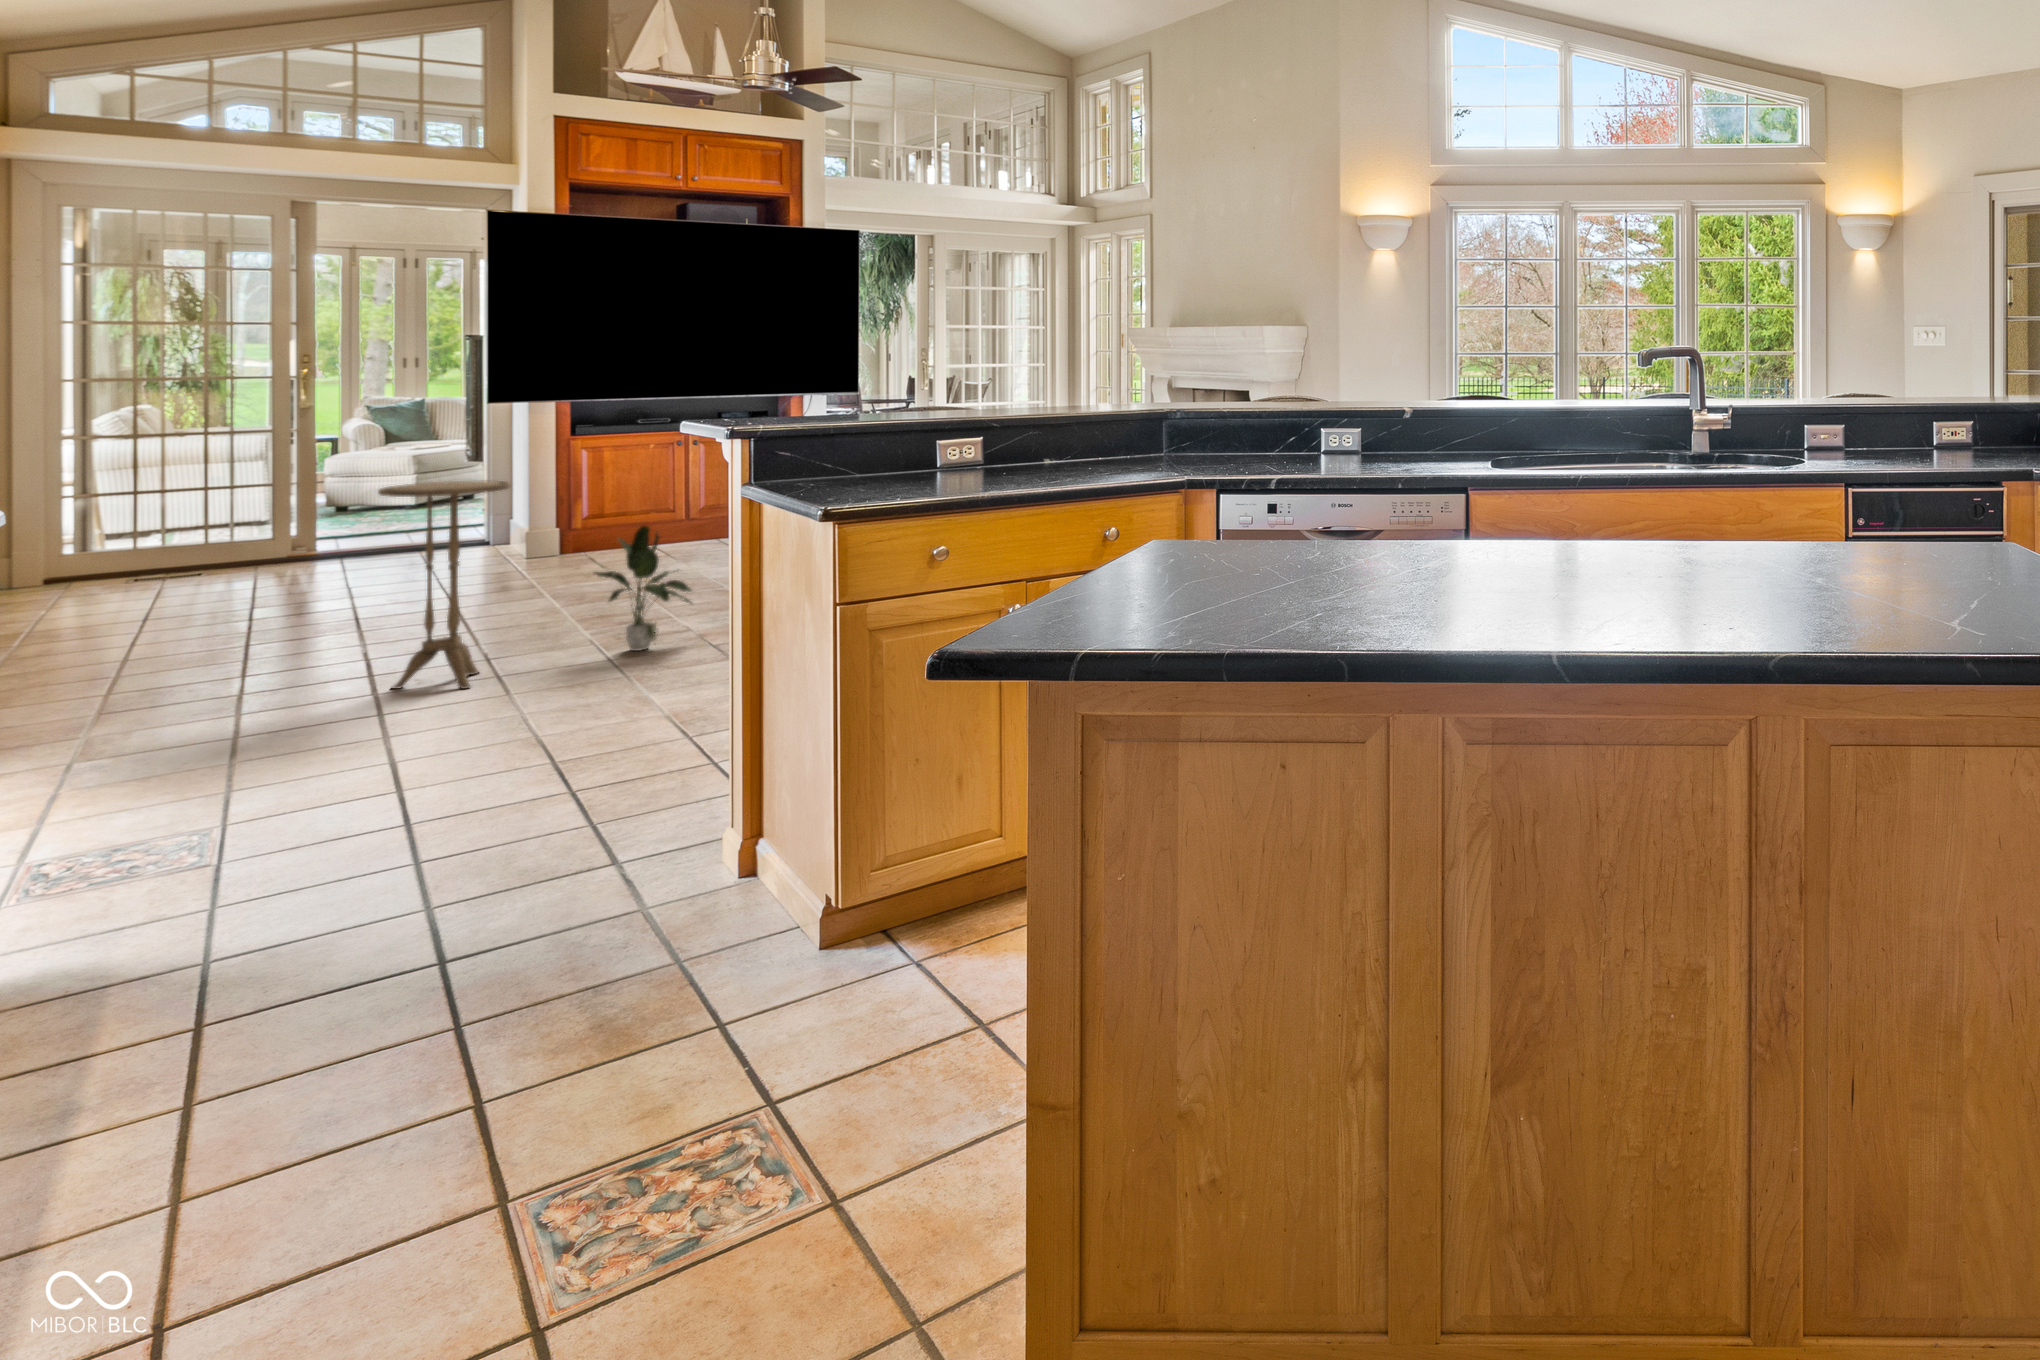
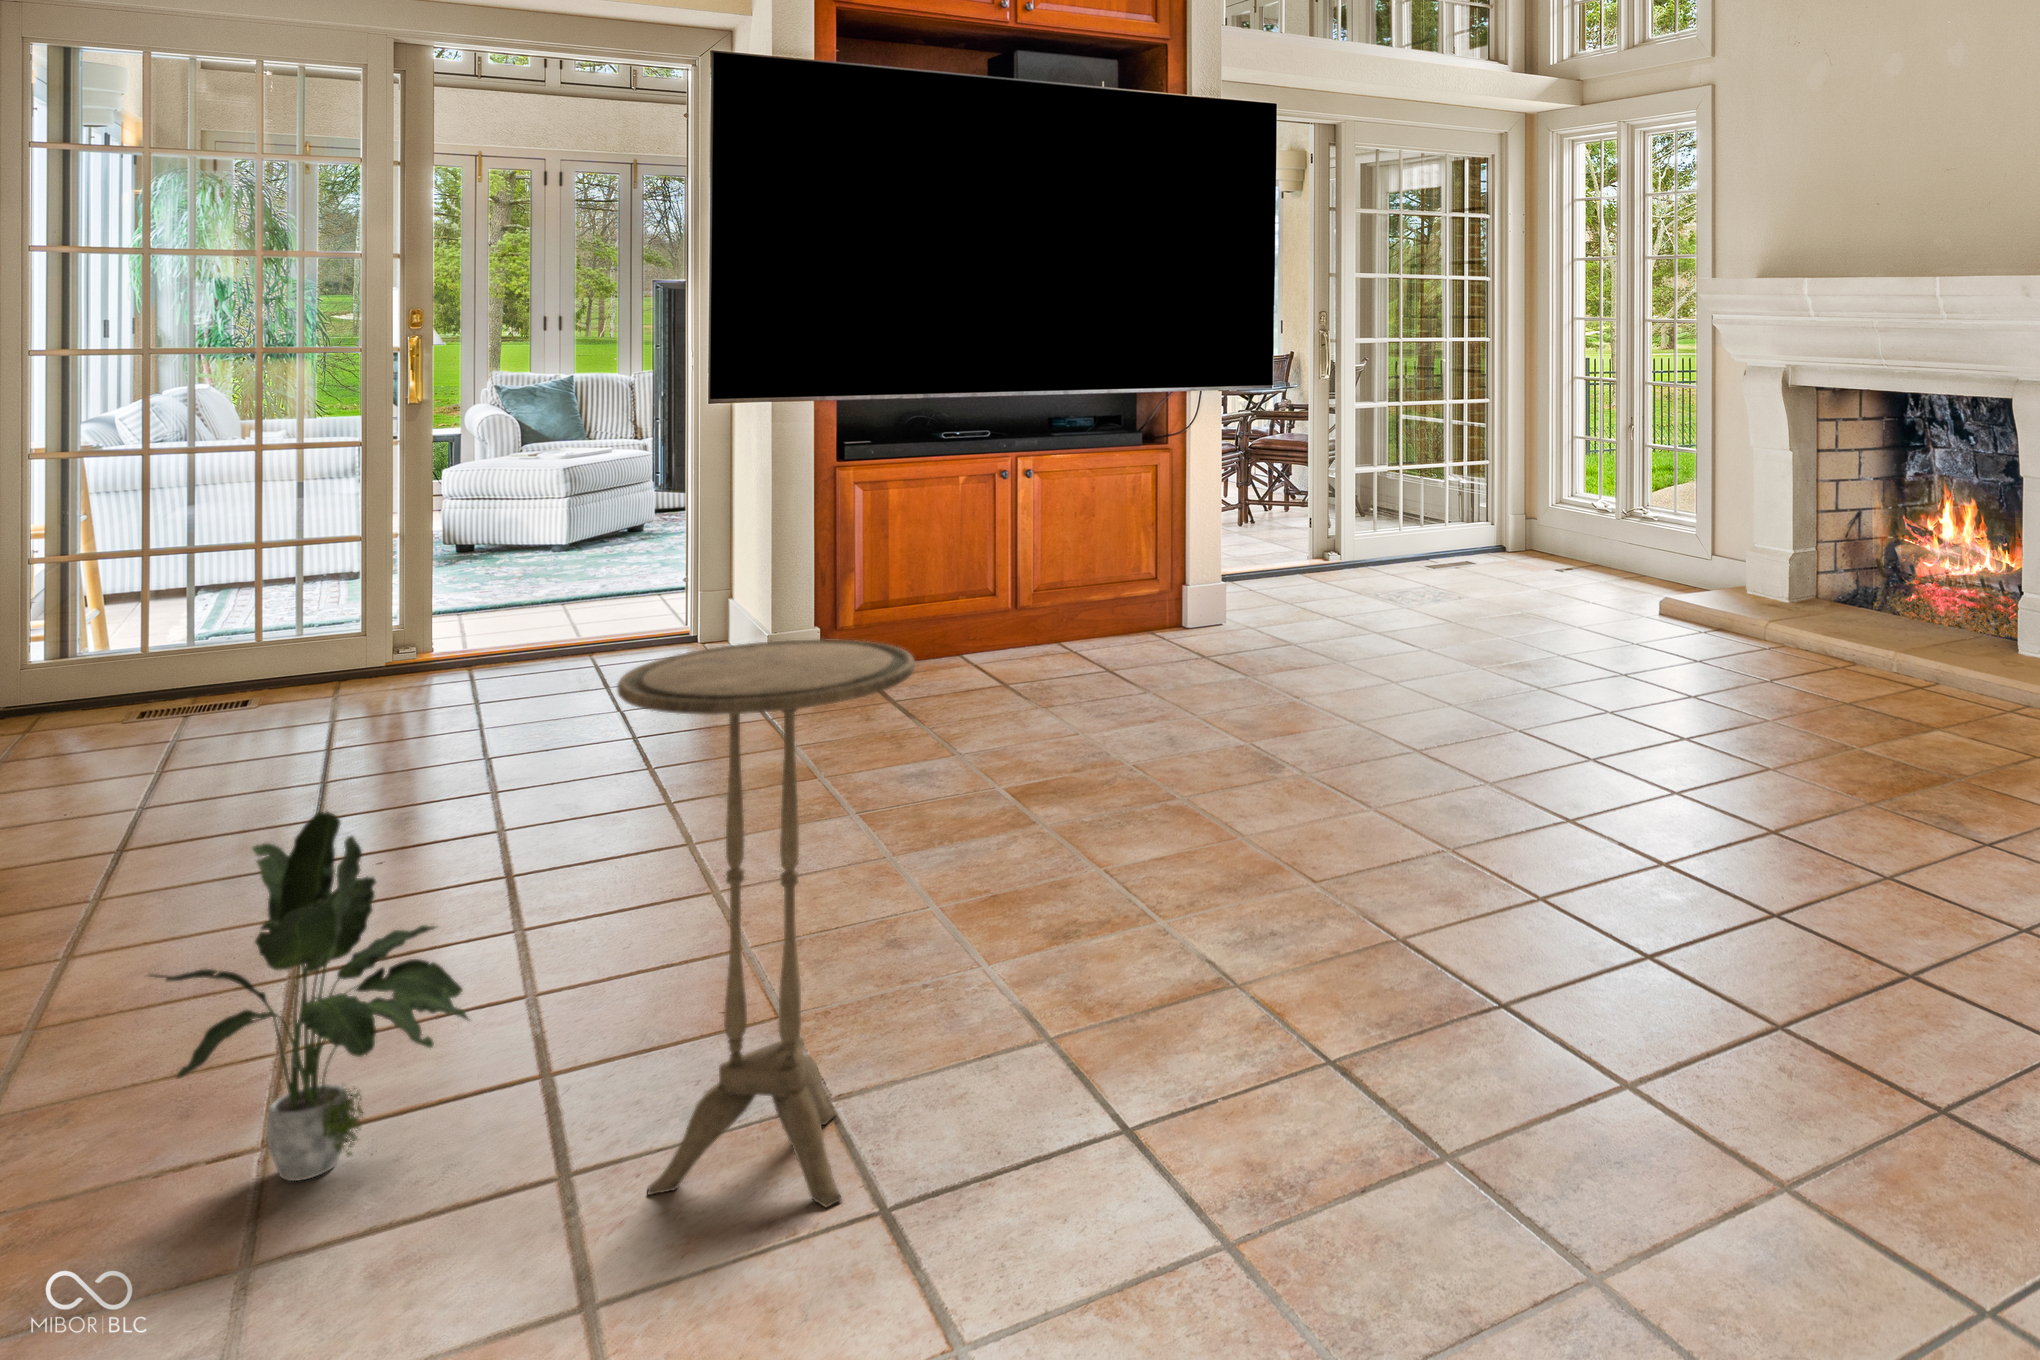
potted plant: present [595,526,691,651] -> present [149,812,469,1181]

